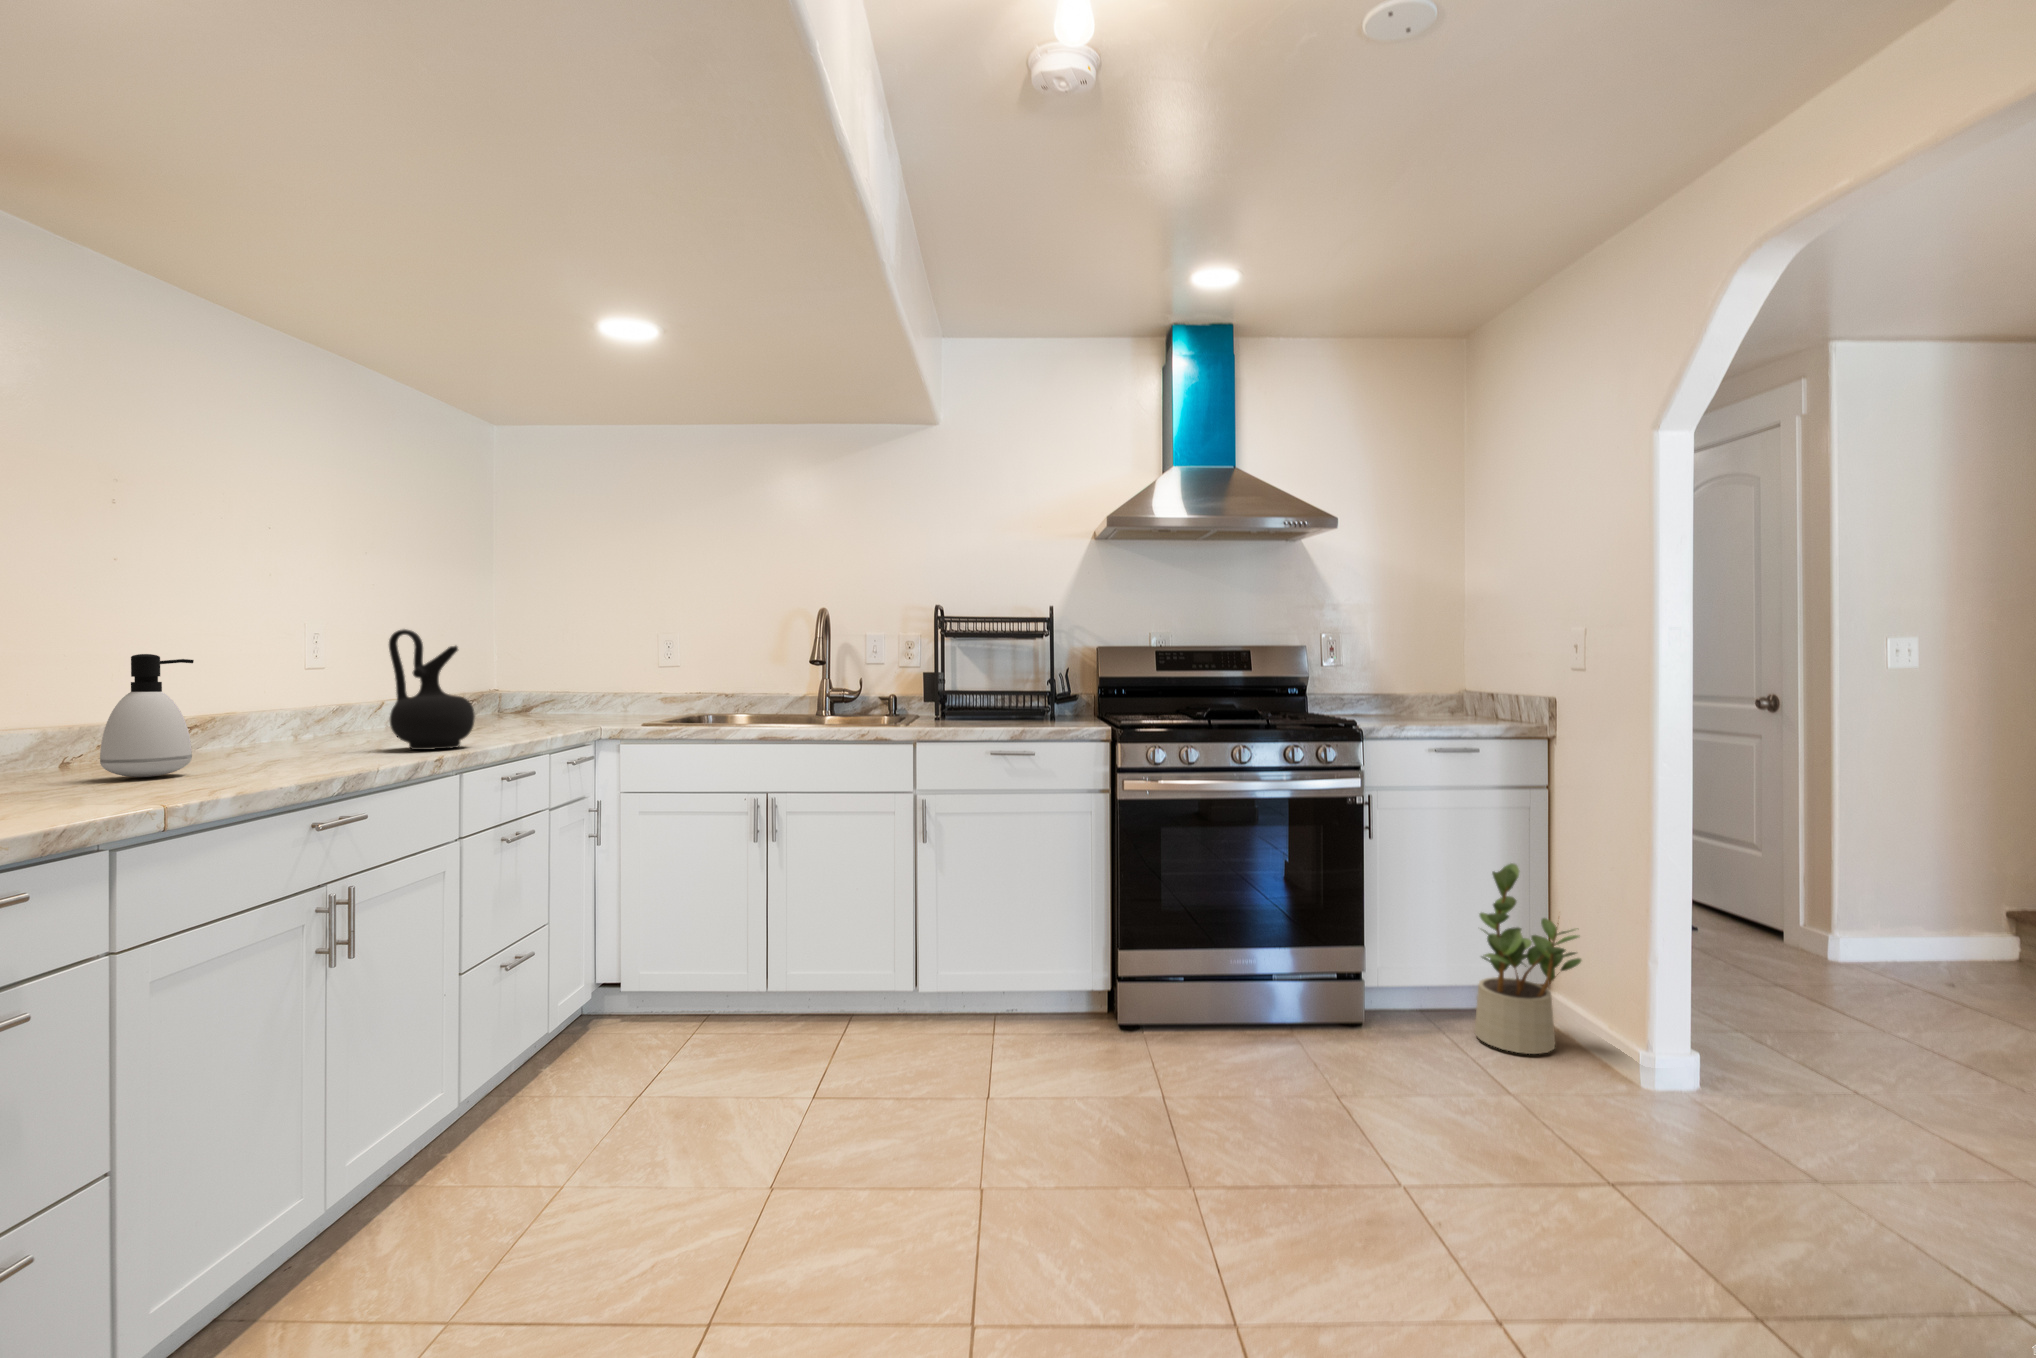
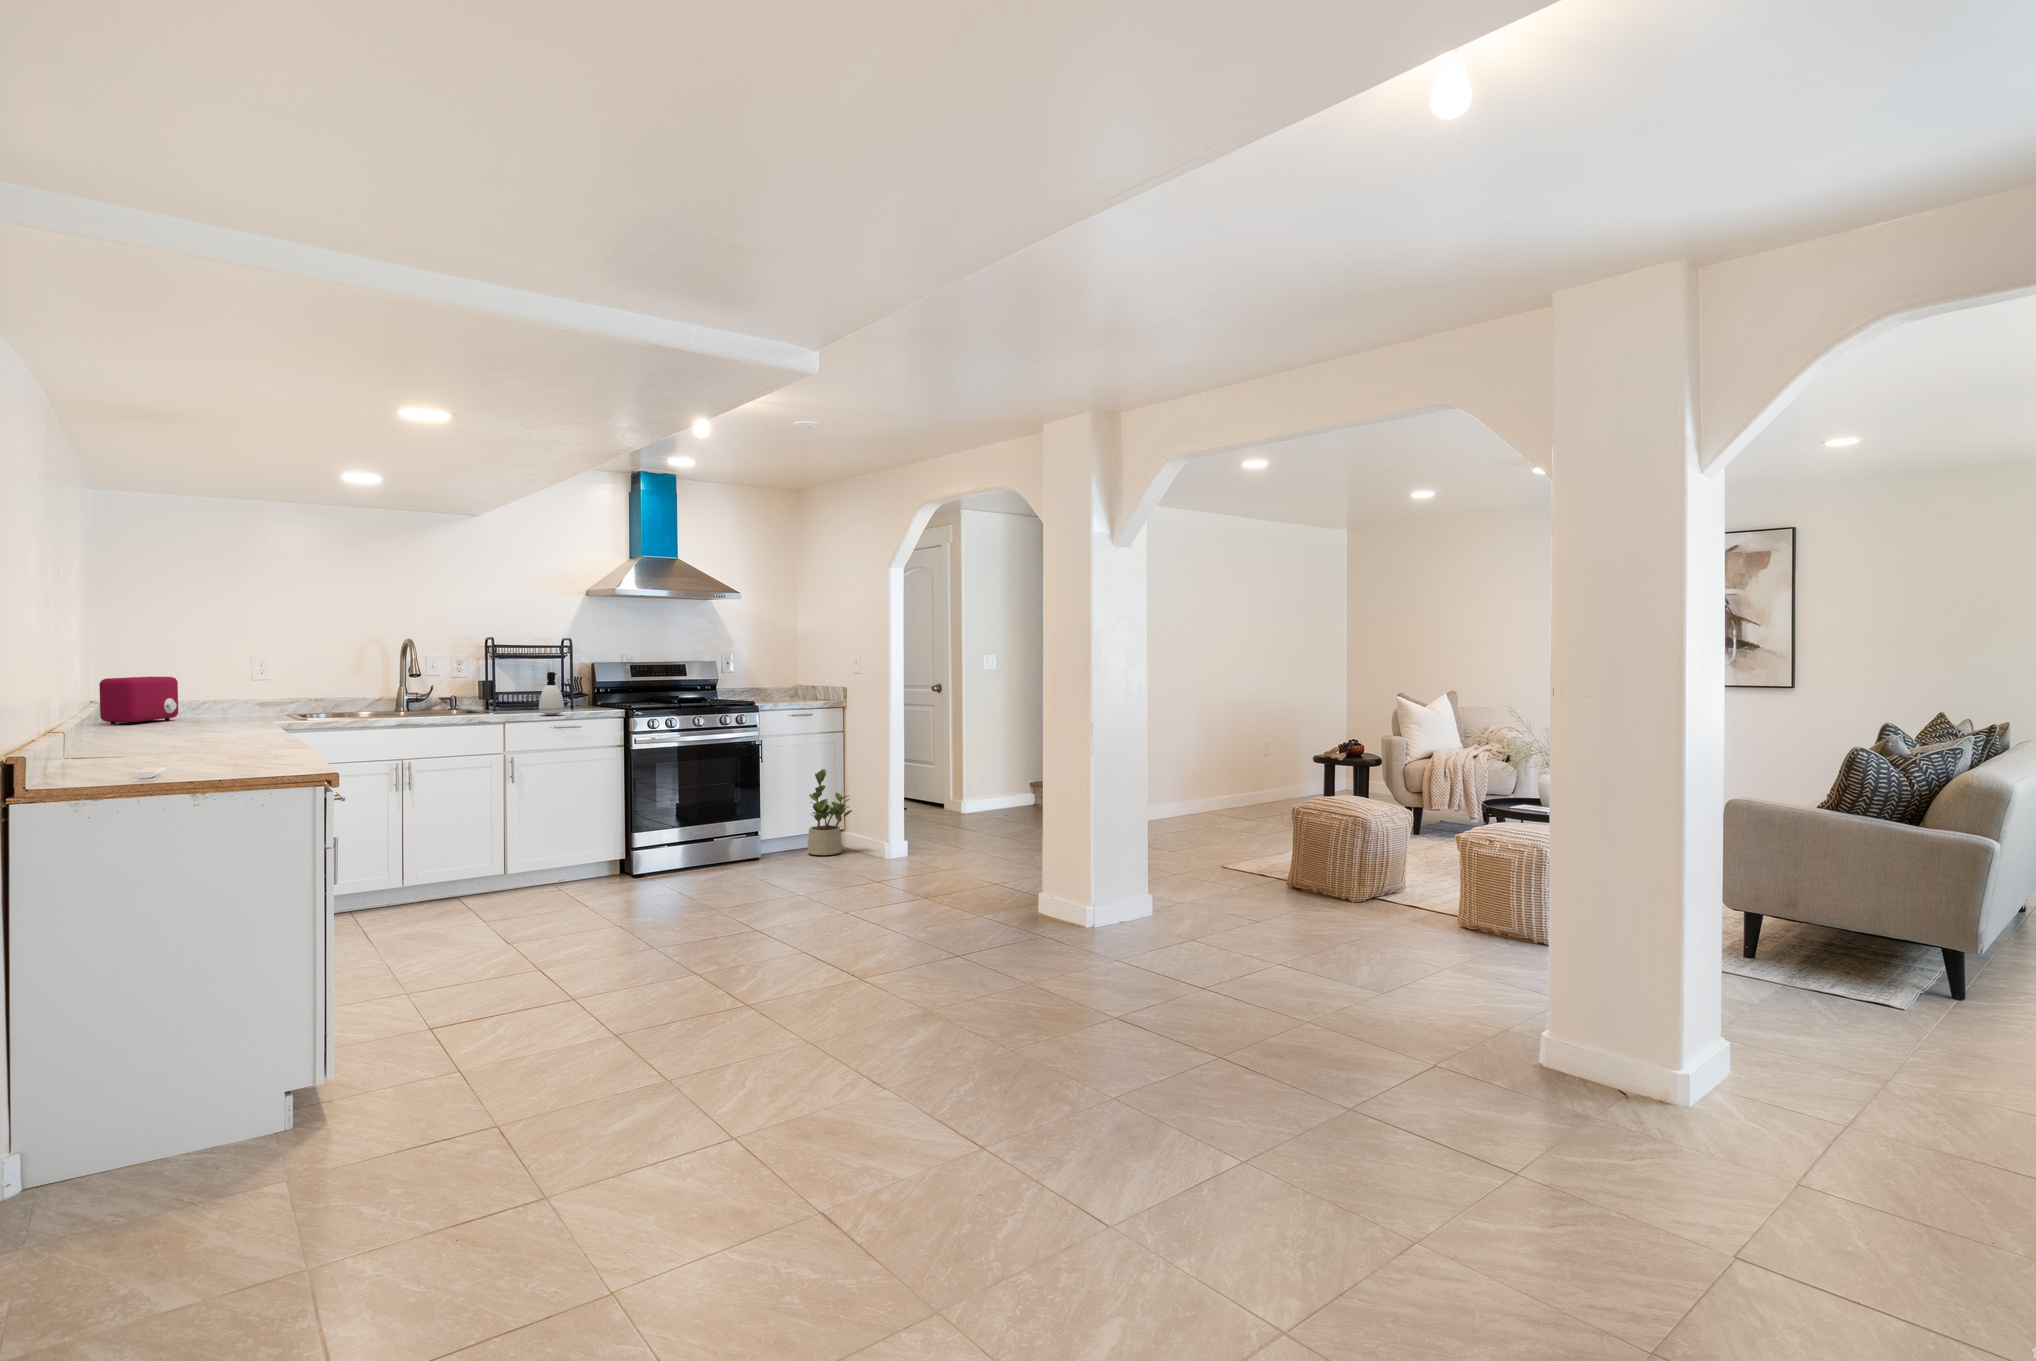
ceramic jug: present [389,629,475,750] -> none [226,666,278,737]
soap dispenser: present [100,654,194,777] -> present [539,672,564,715]
toaster: none [479,661,581,721] -> present [99,677,178,724]

